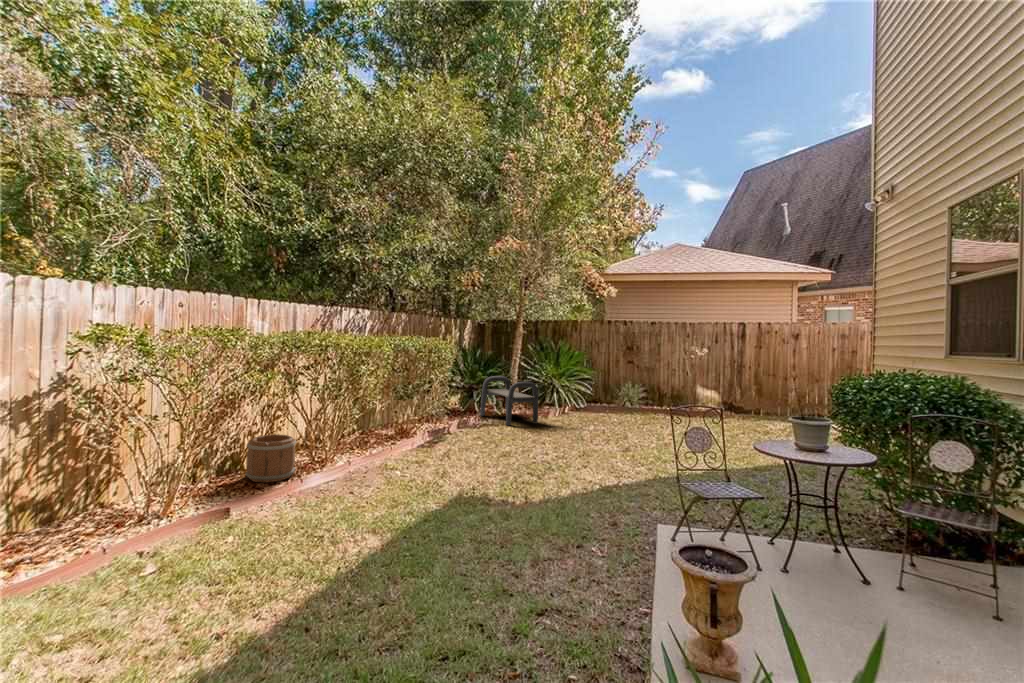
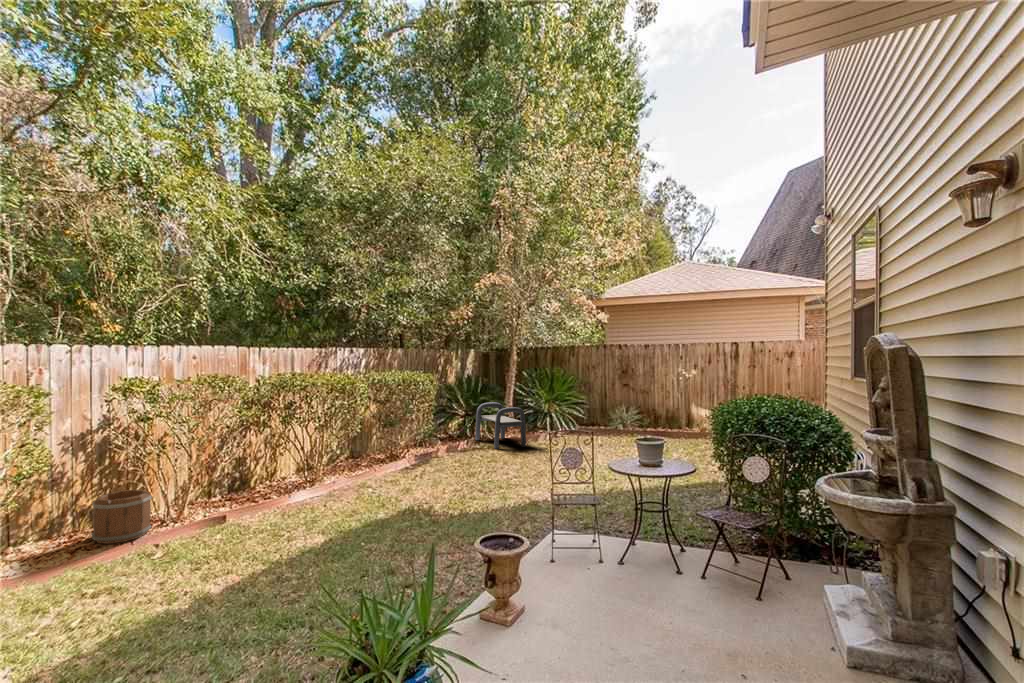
bucket: present [245,434,296,483] -> present [91,489,152,544]

